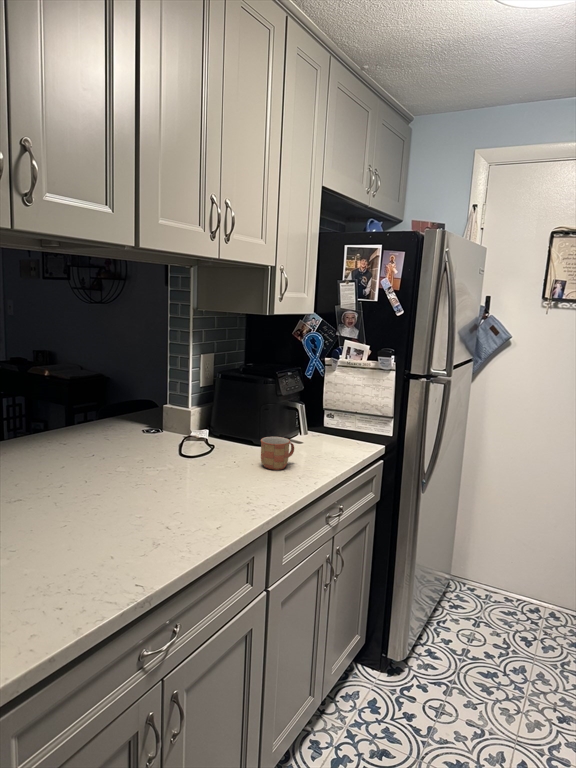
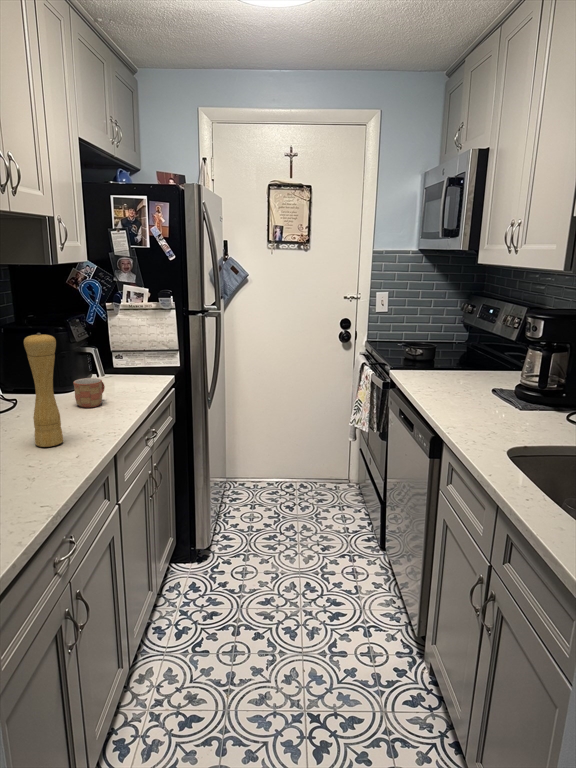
pepper mill: none [191,385,223,507] -> present [24,333,63,447]

